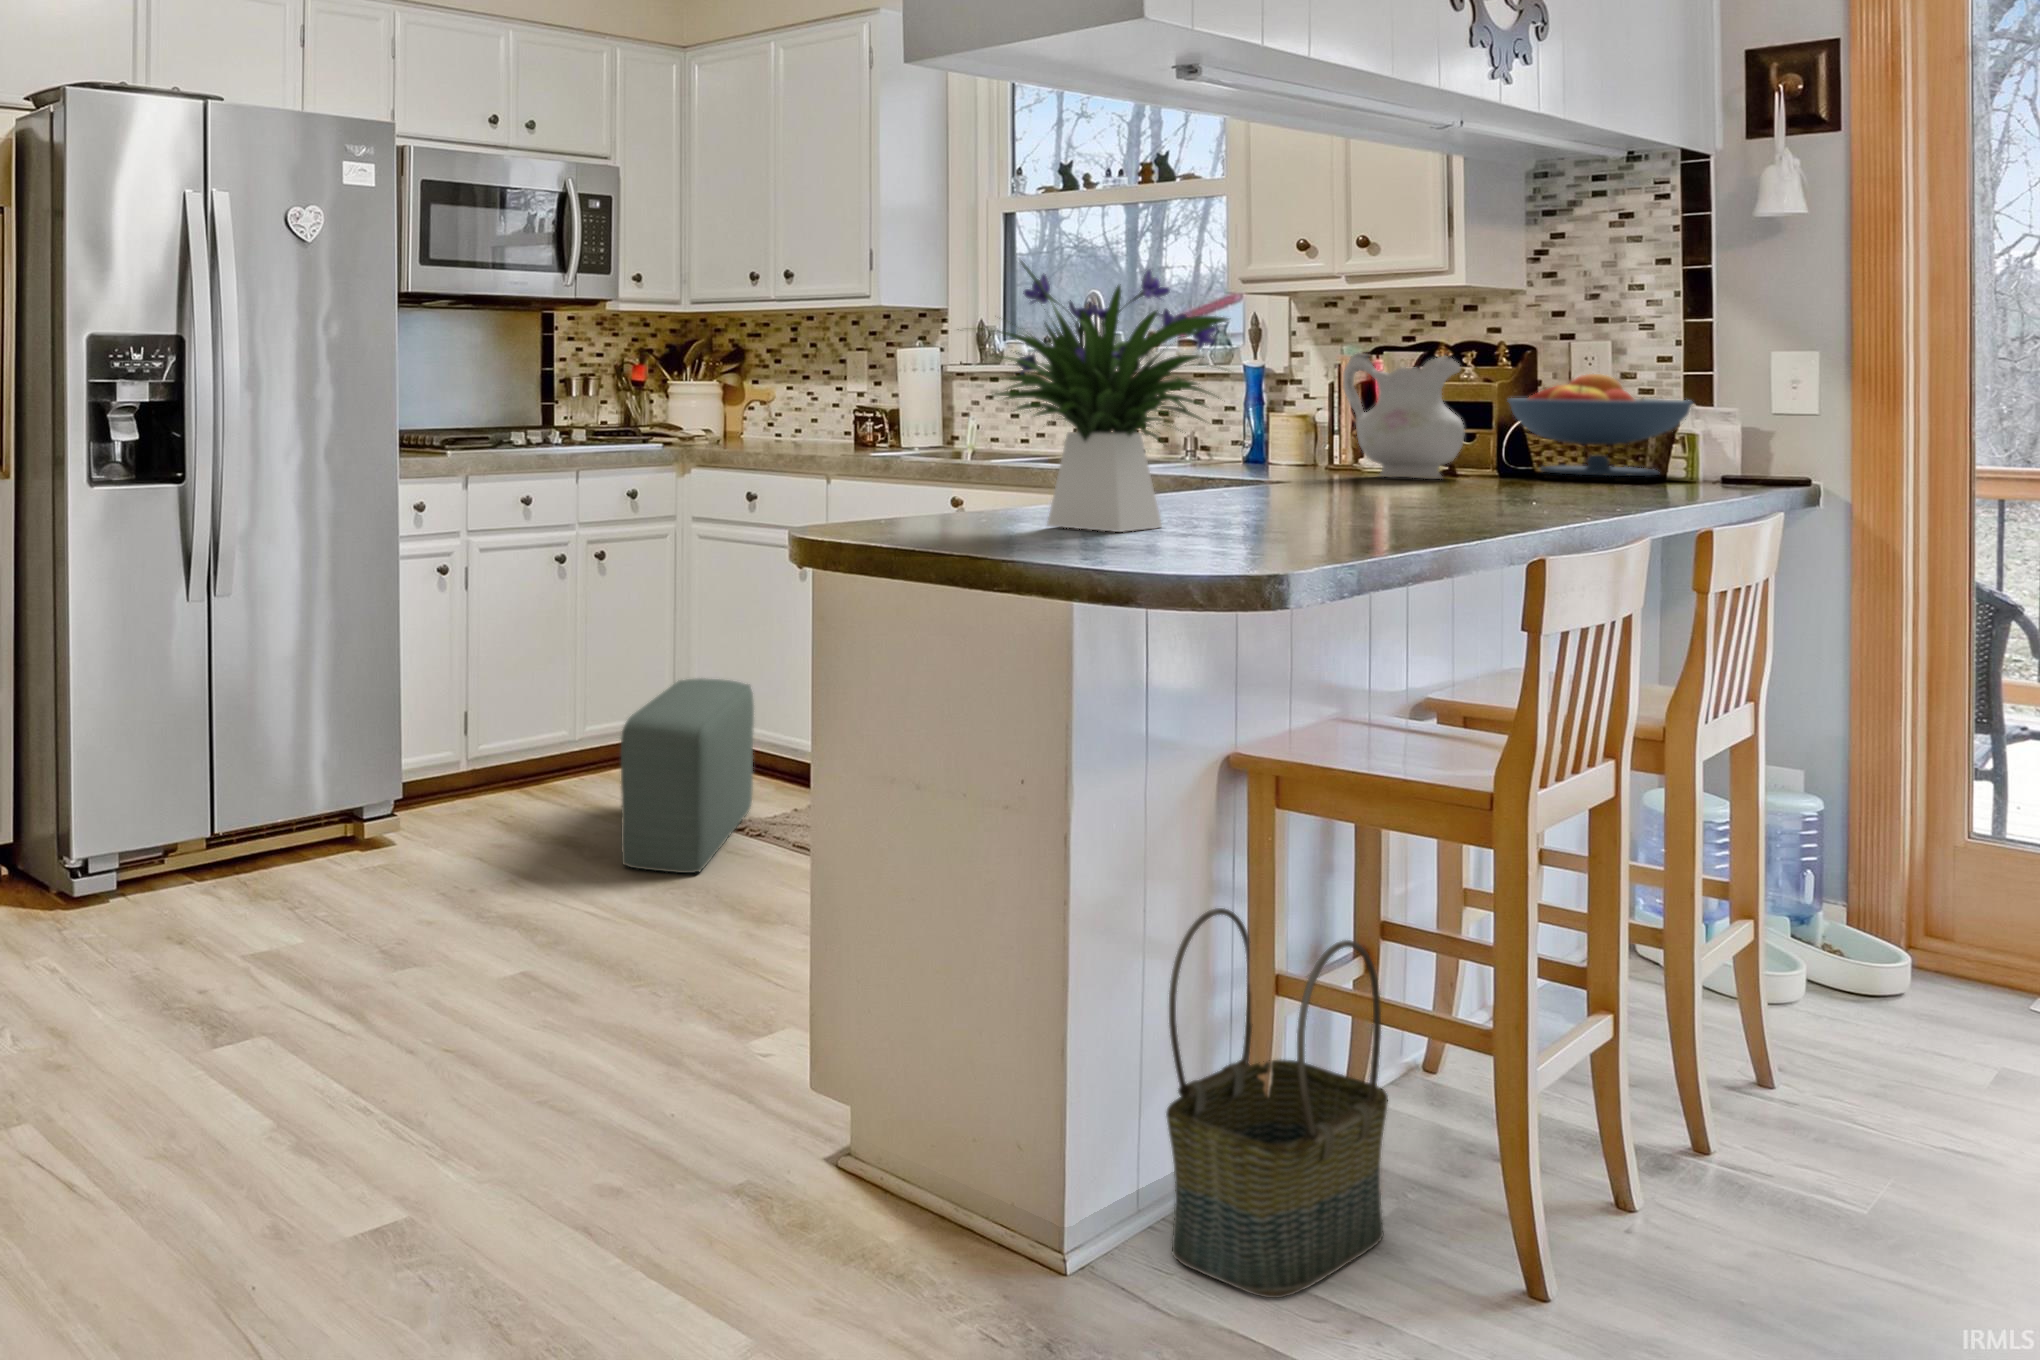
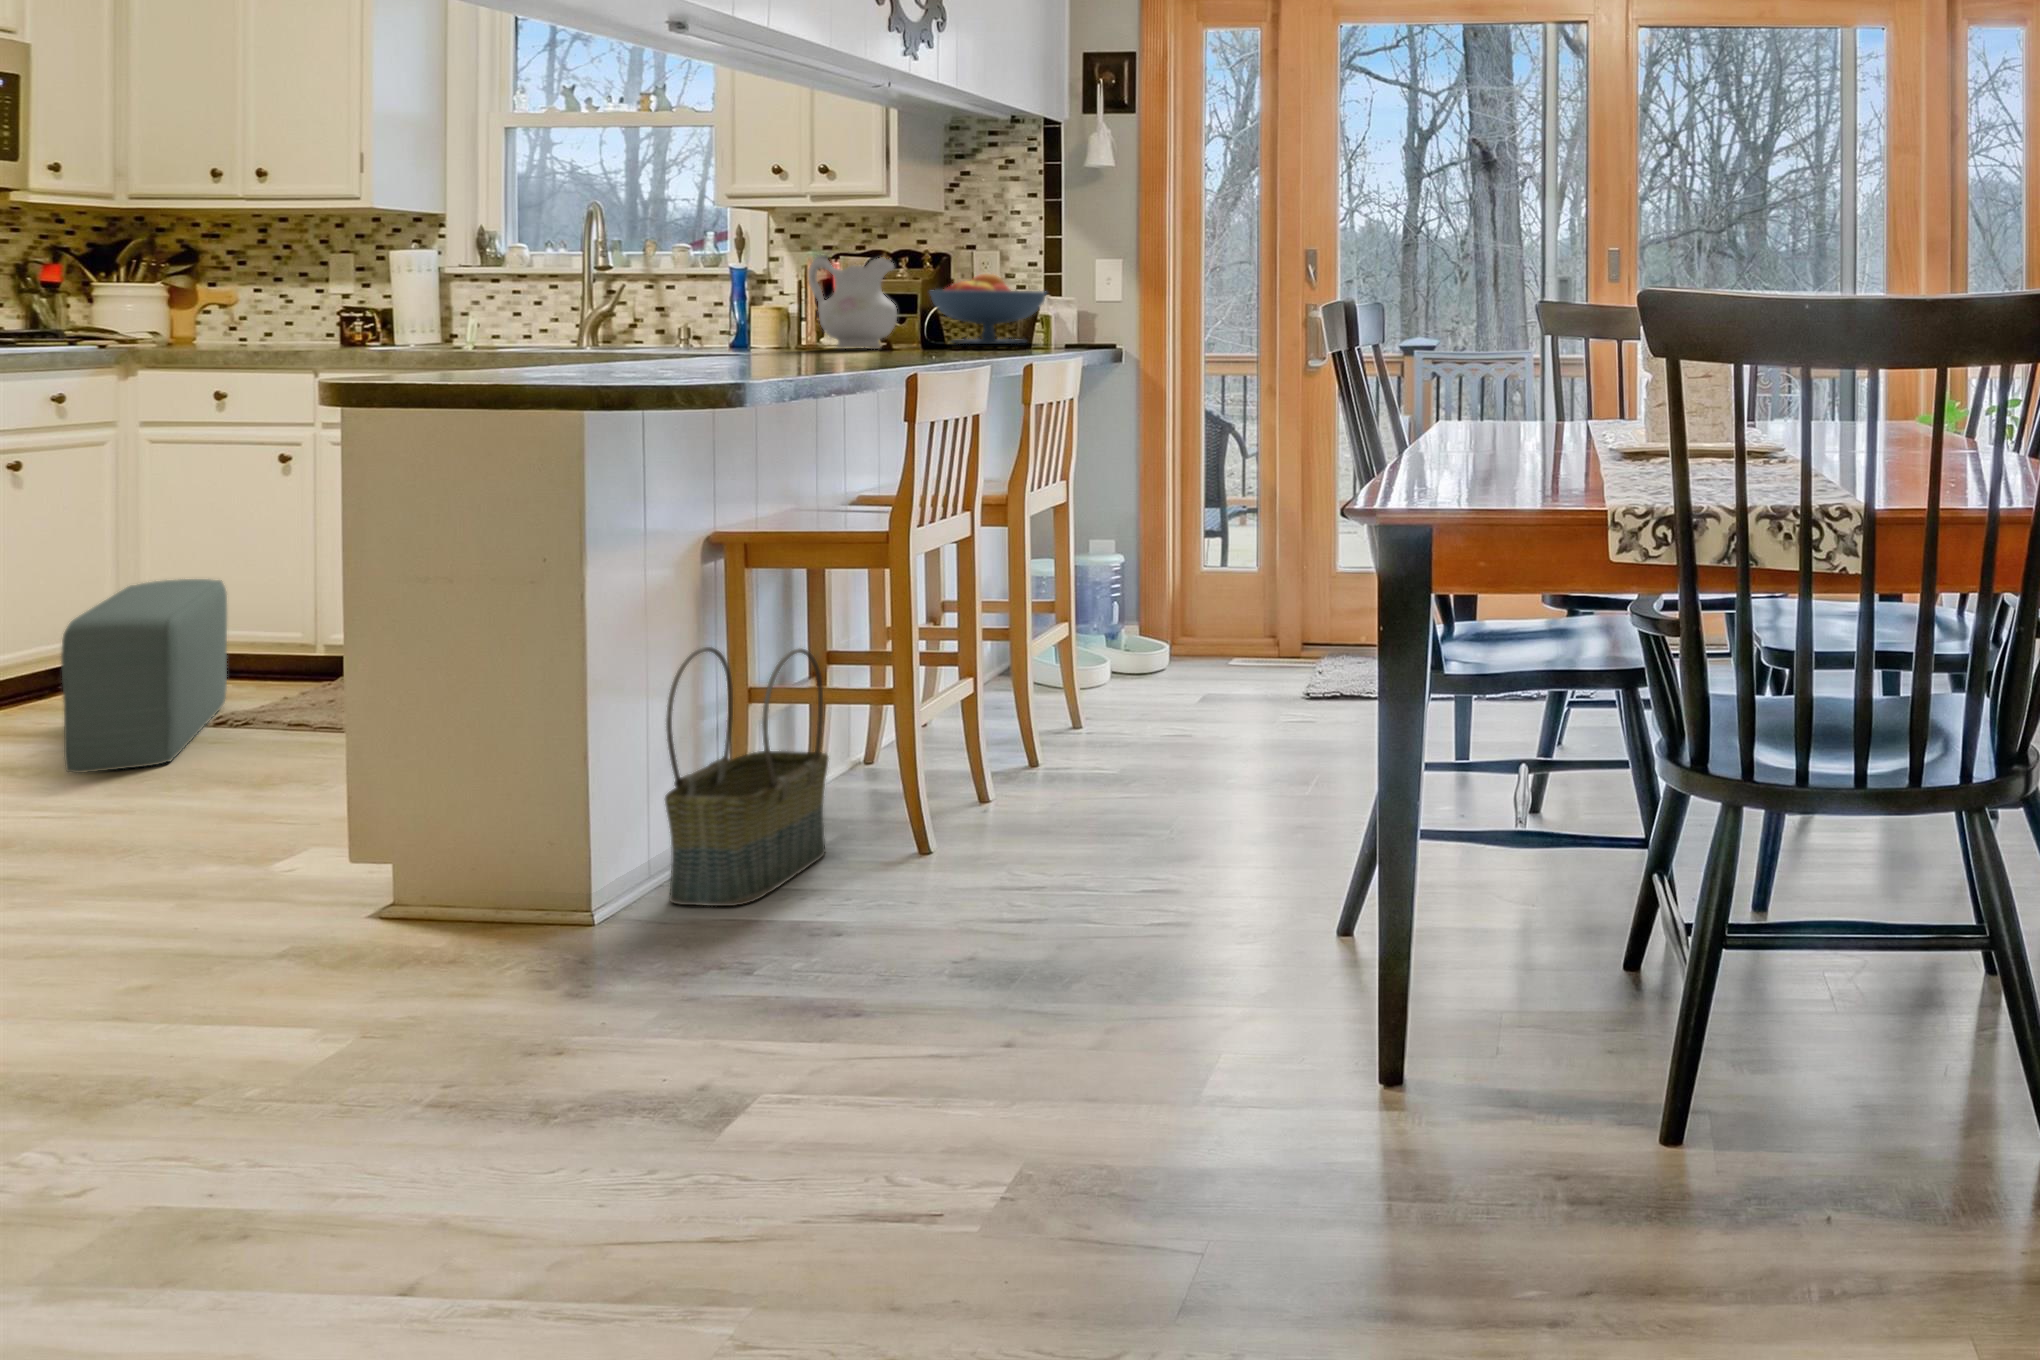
flower arrangement: present [958,261,1228,532] -> none [472,158,718,378]

